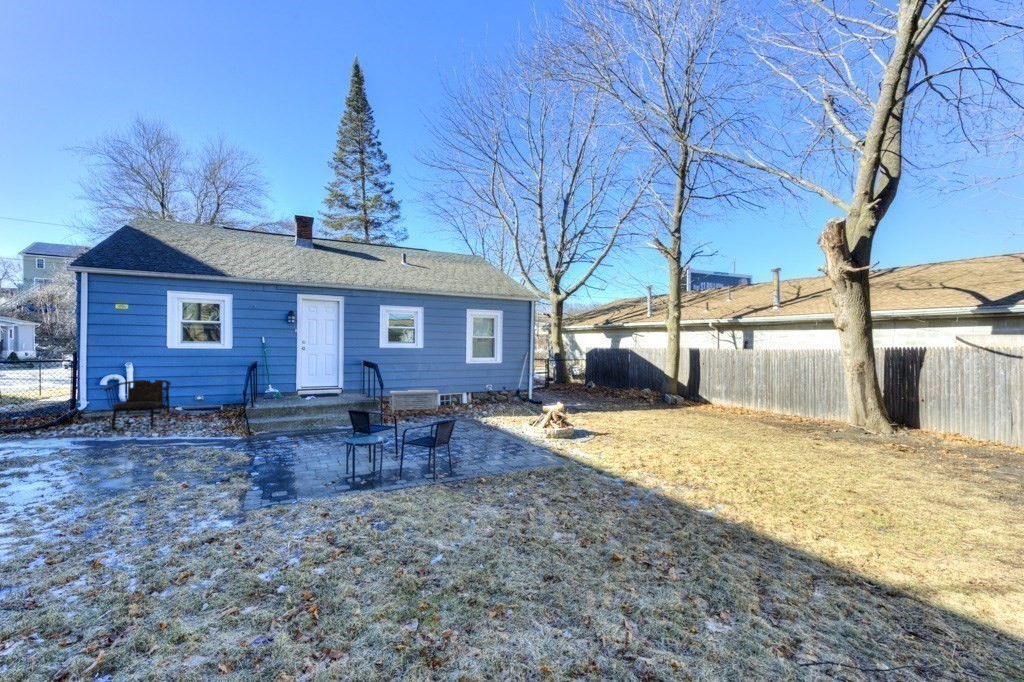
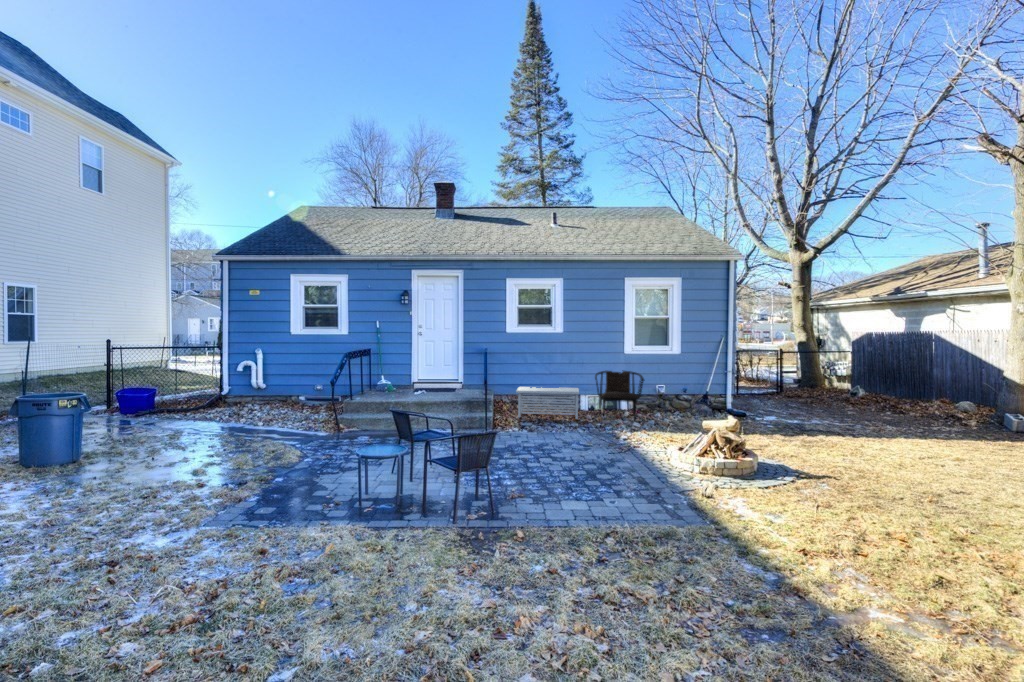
armchair: present [105,380,171,431] -> present [595,371,644,420]

